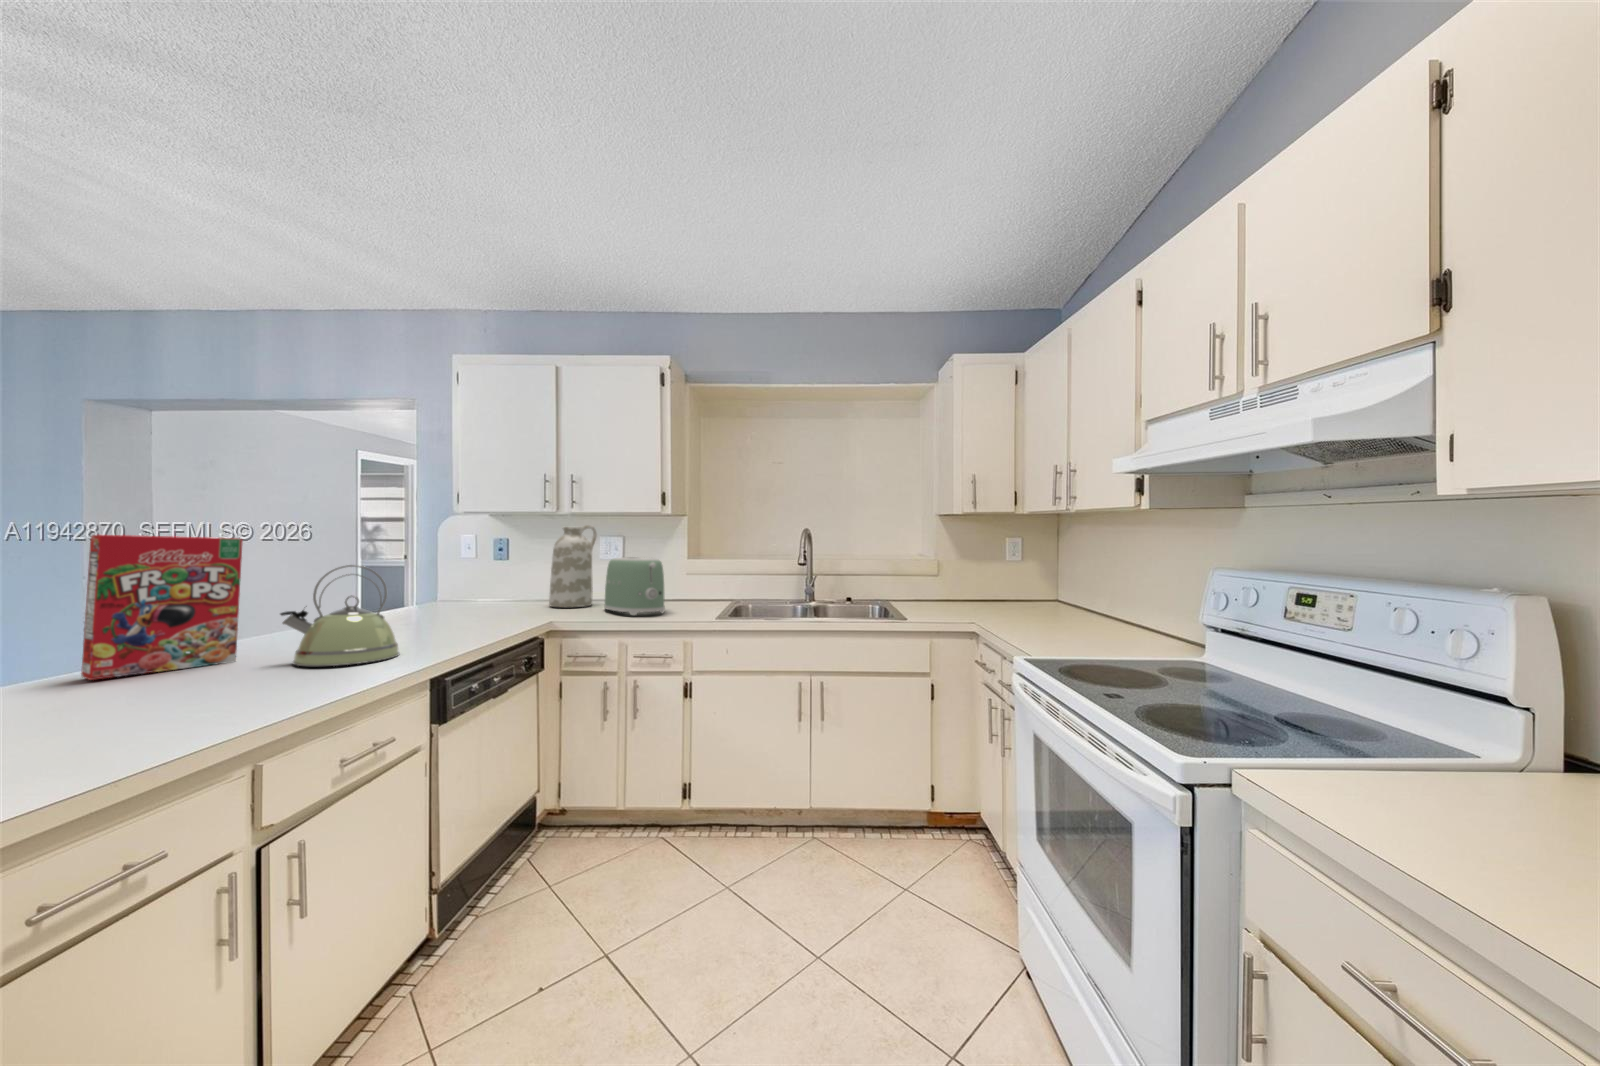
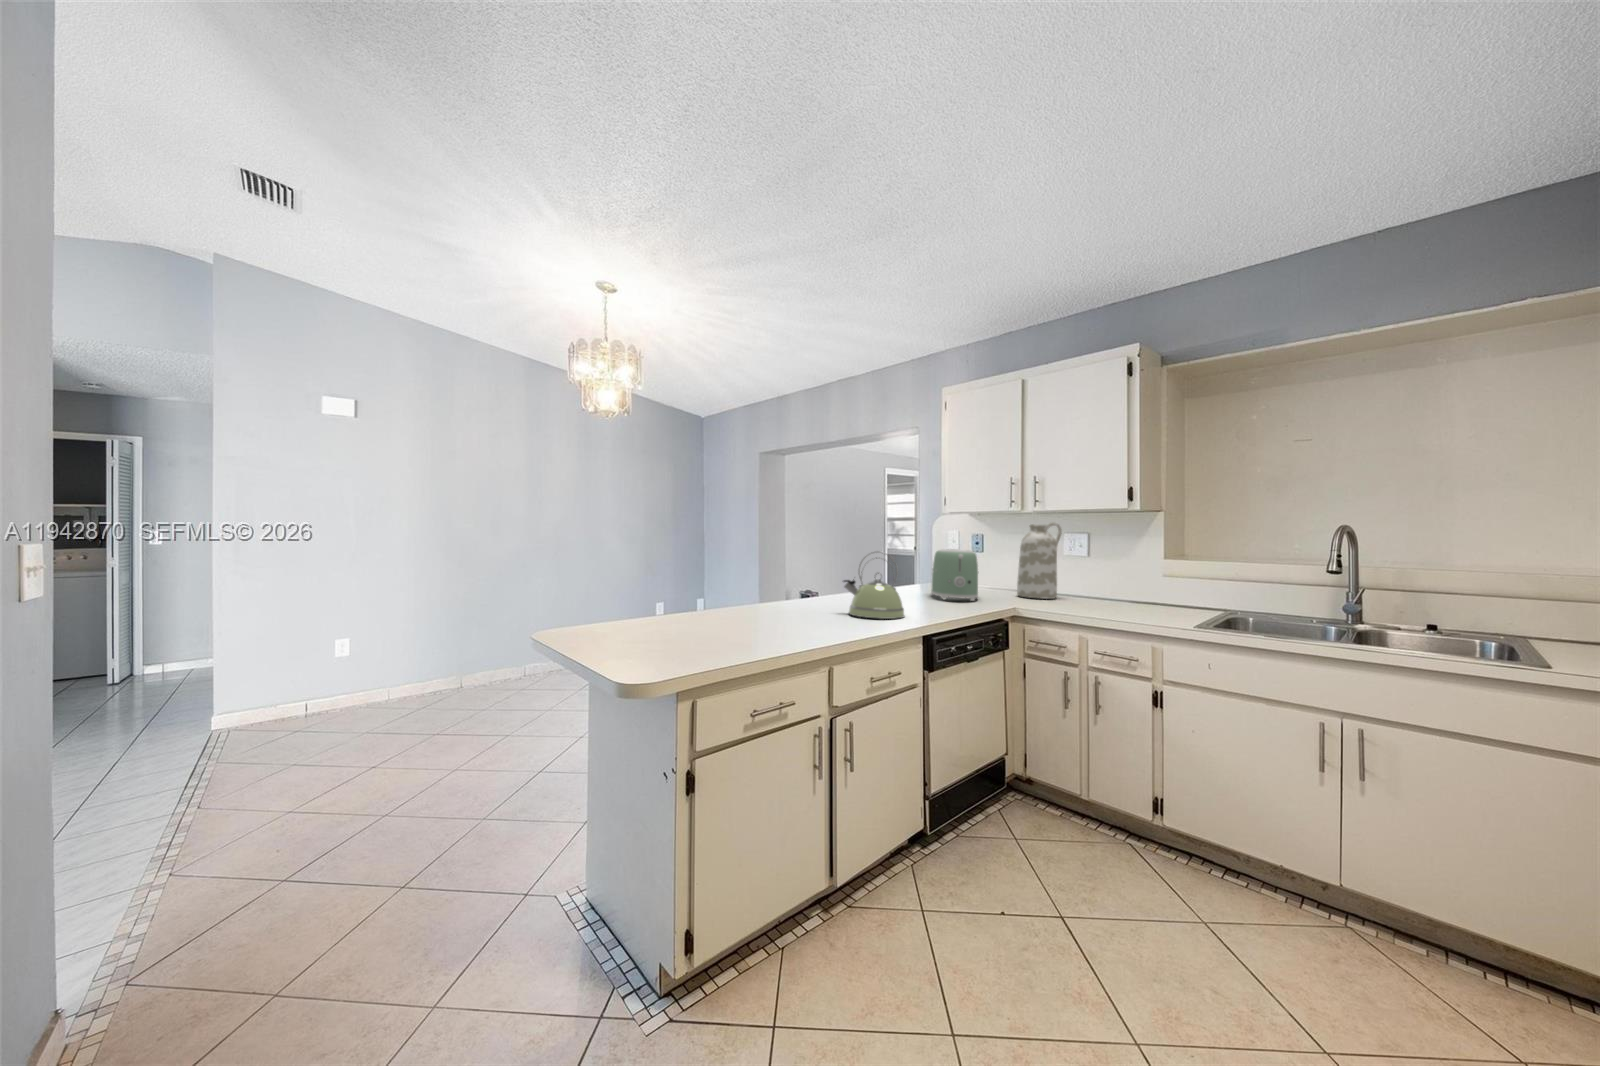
cereal box: present [81,535,243,680] -> none [766,531,826,609]
toaster: present [604,557,665,615] -> present [931,549,978,601]

